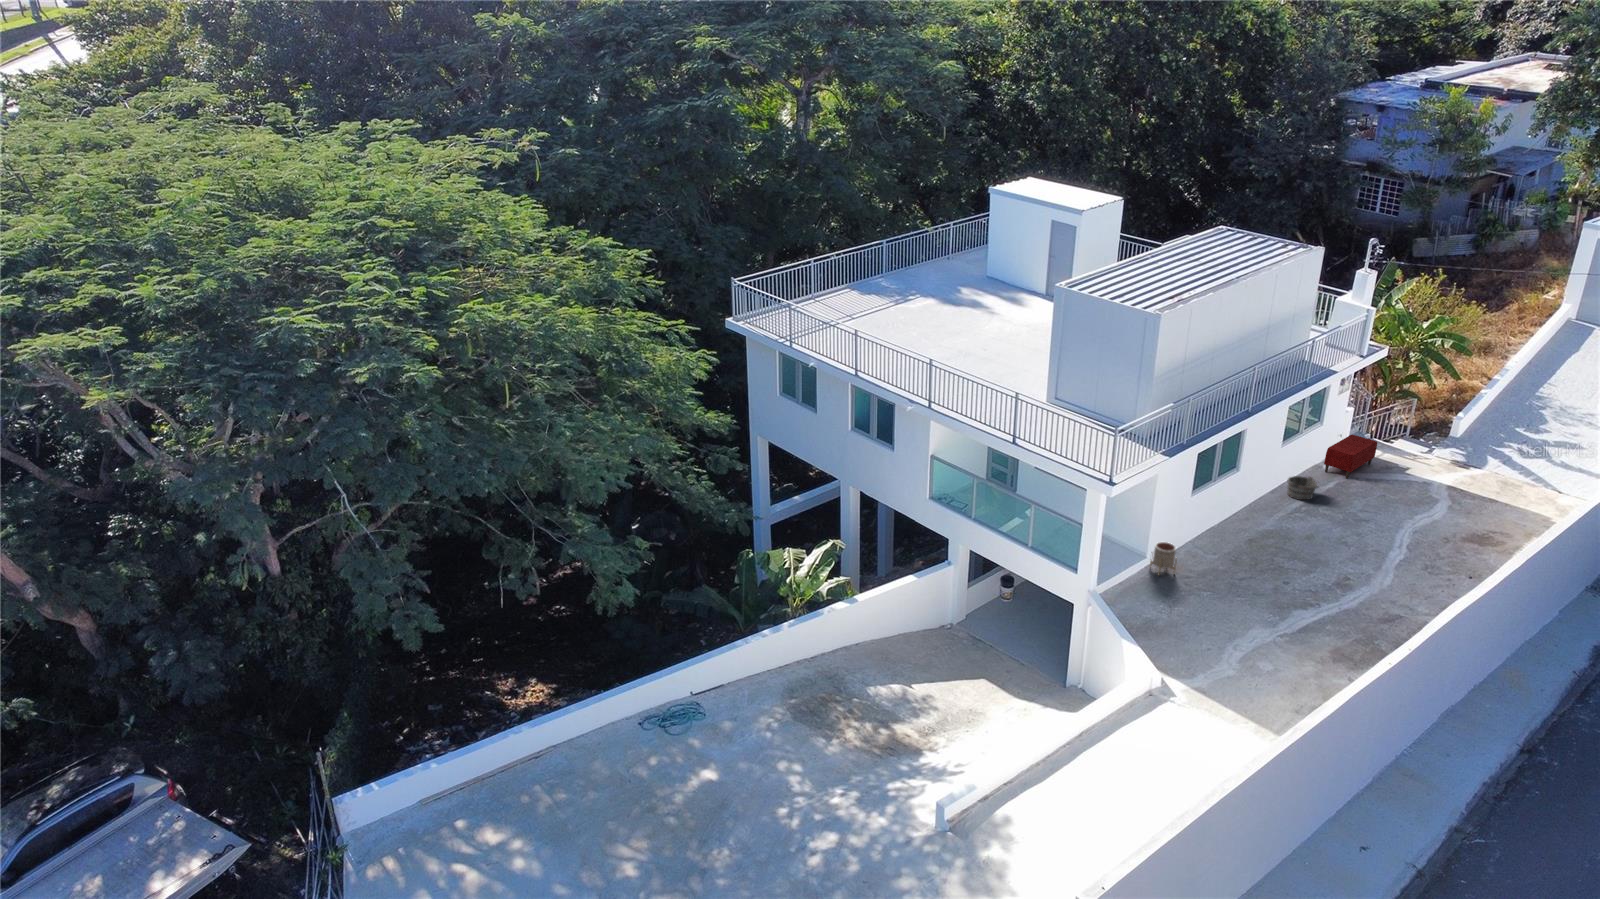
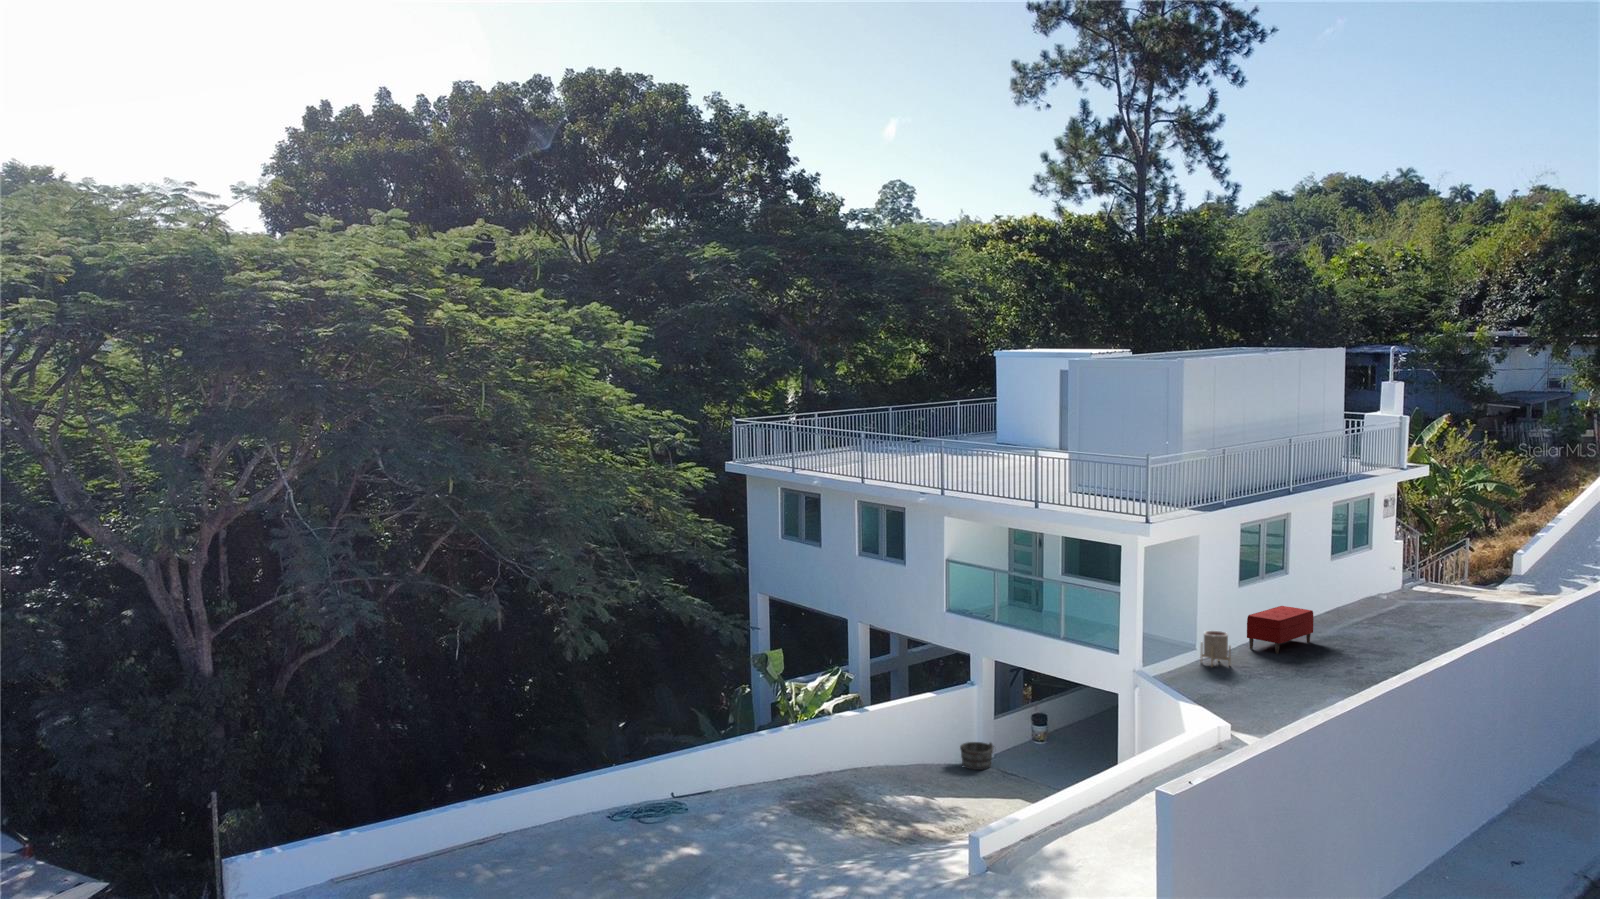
bench: present [1324,435,1377,479] -> present [1247,606,1314,654]
bucket: present [1287,476,1319,500] -> present [960,742,994,770]

